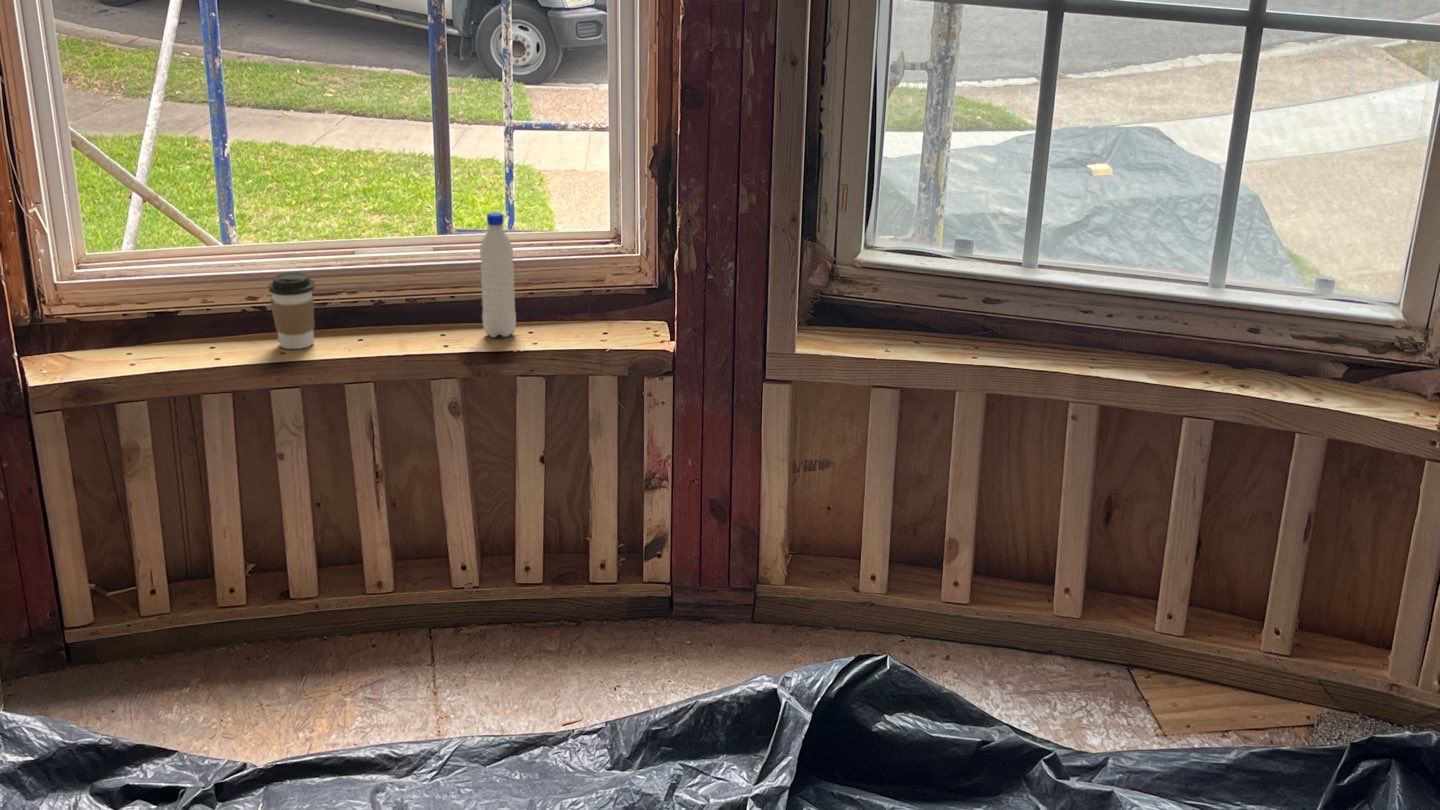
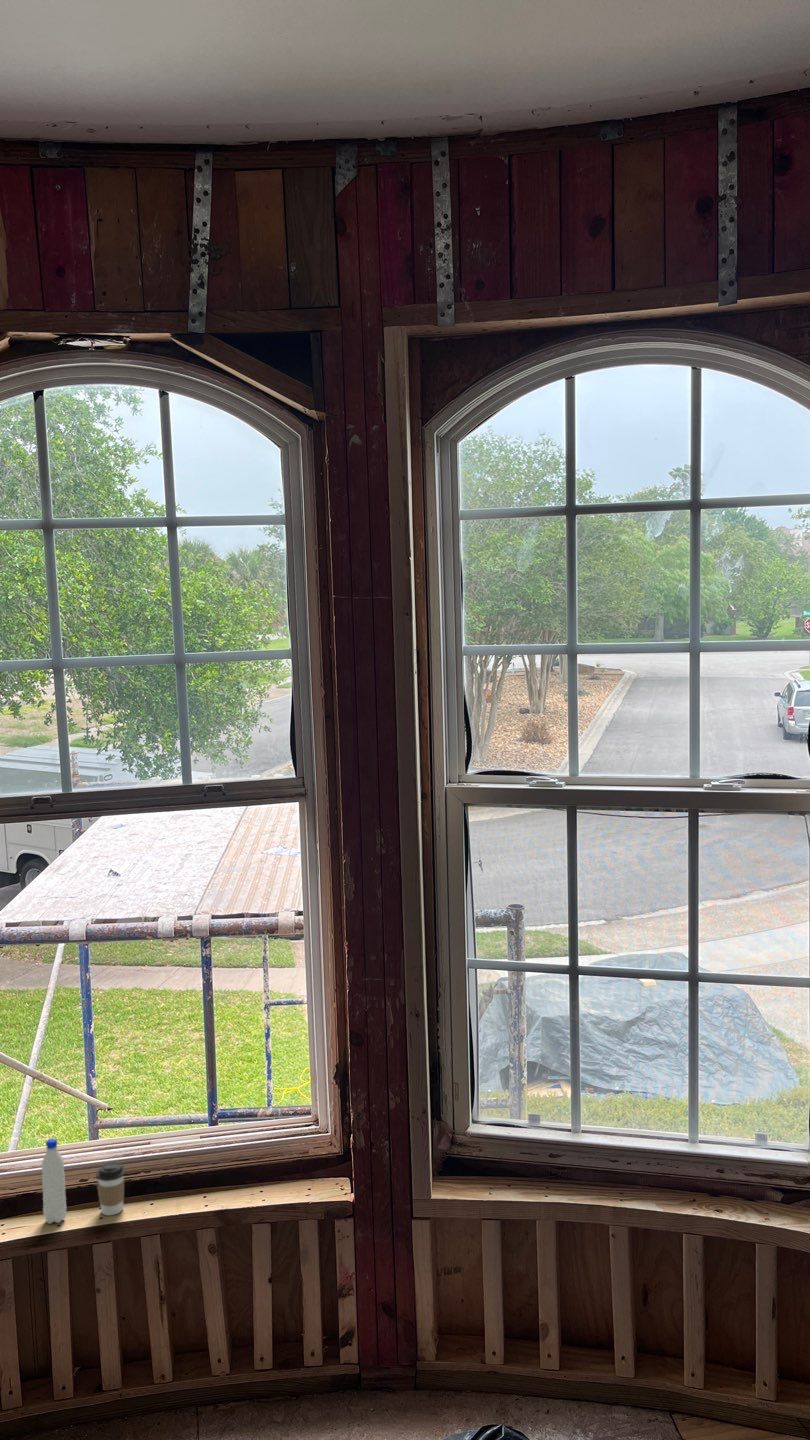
water bottle: present [480,212,516,337] -> present [41,1139,66,1224]

